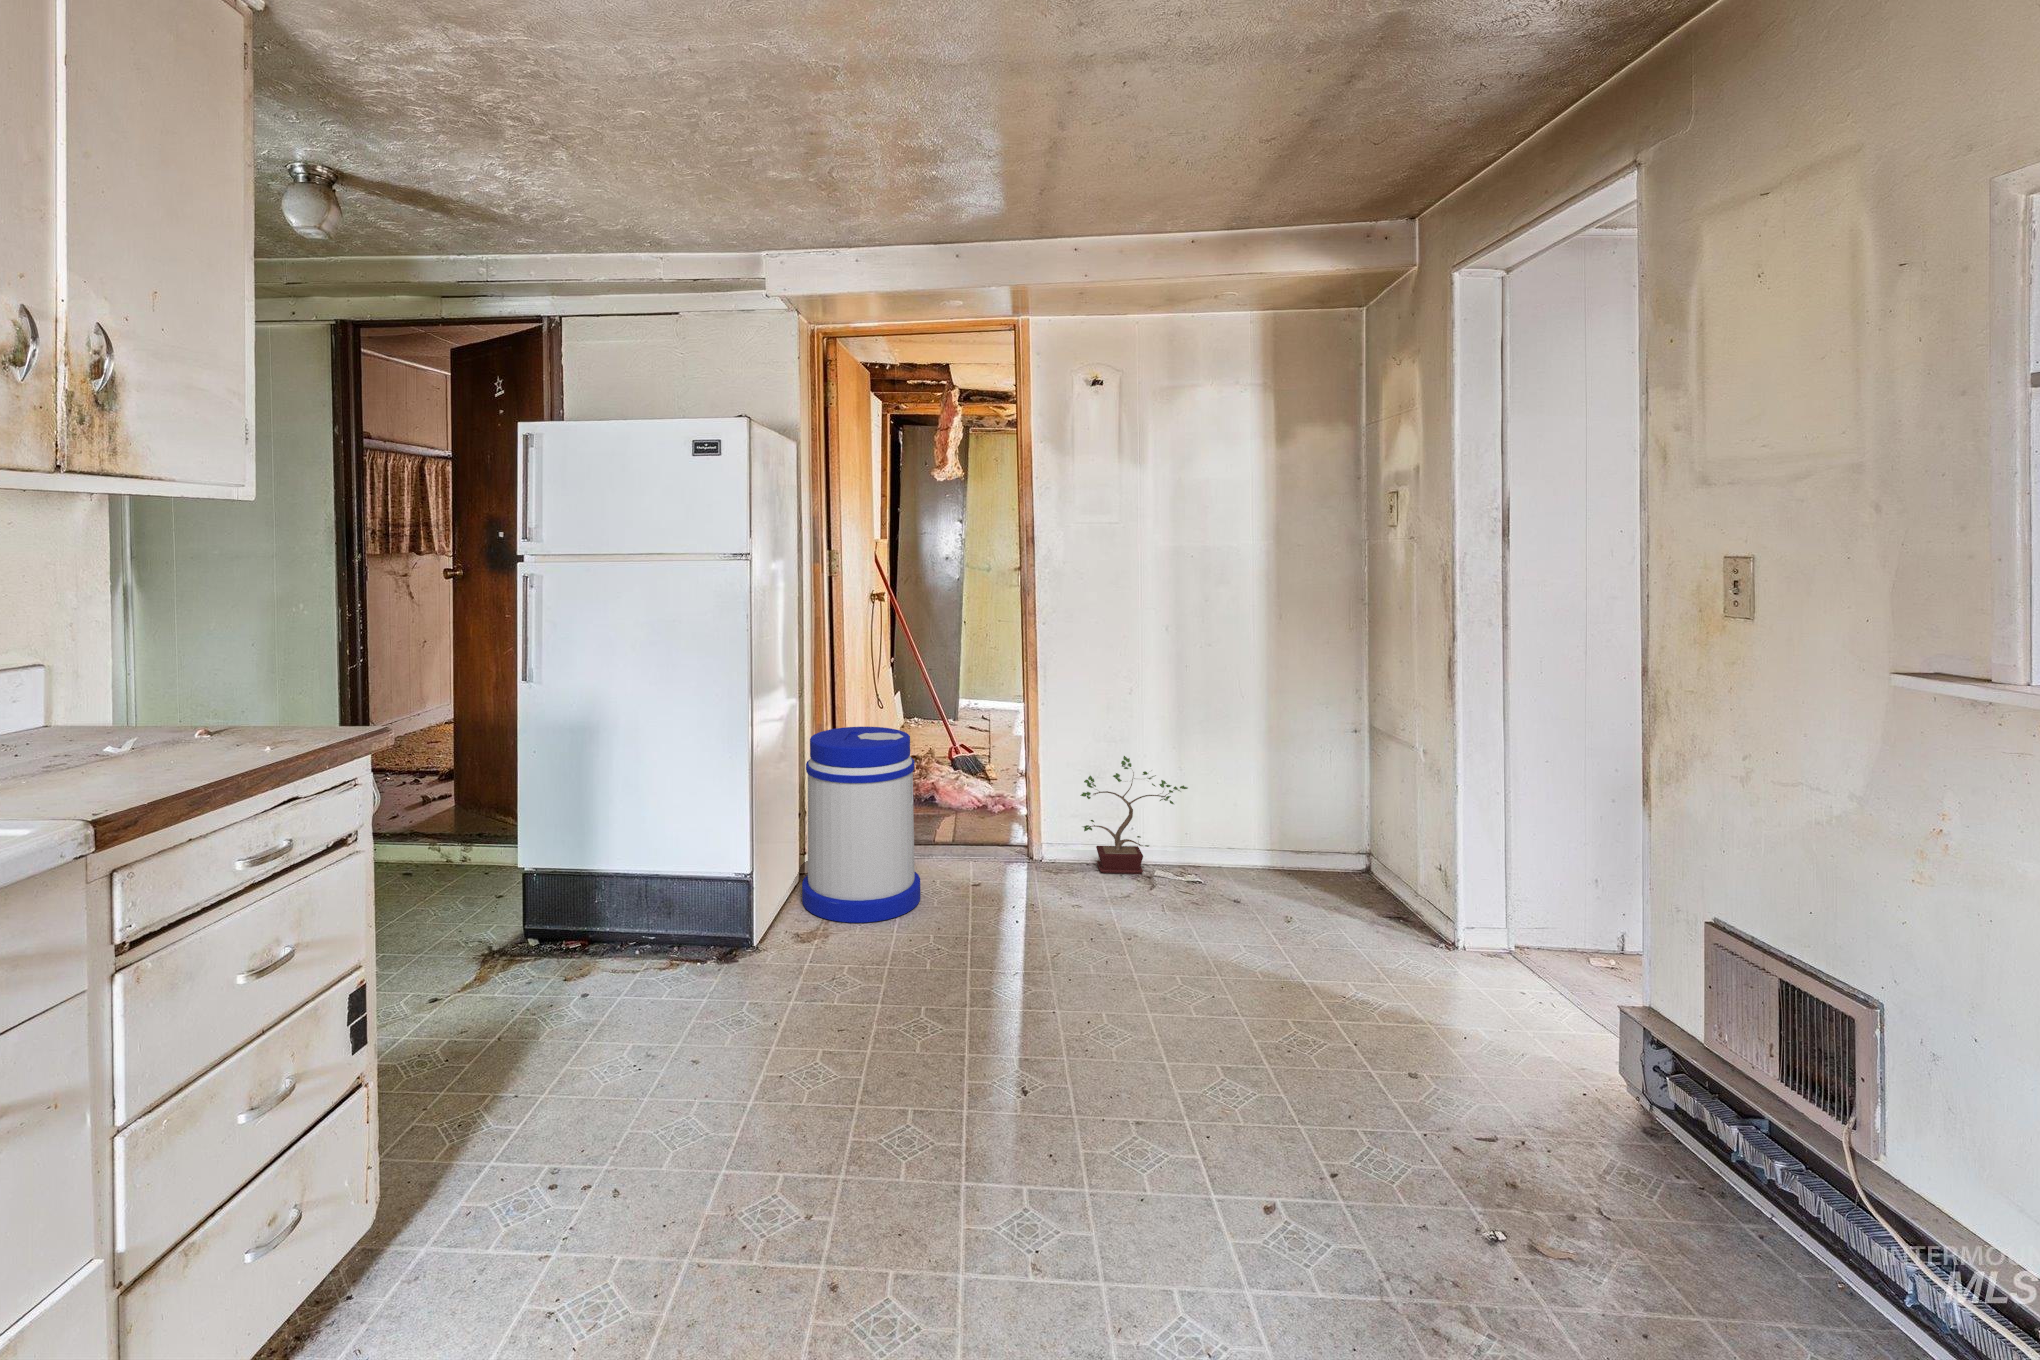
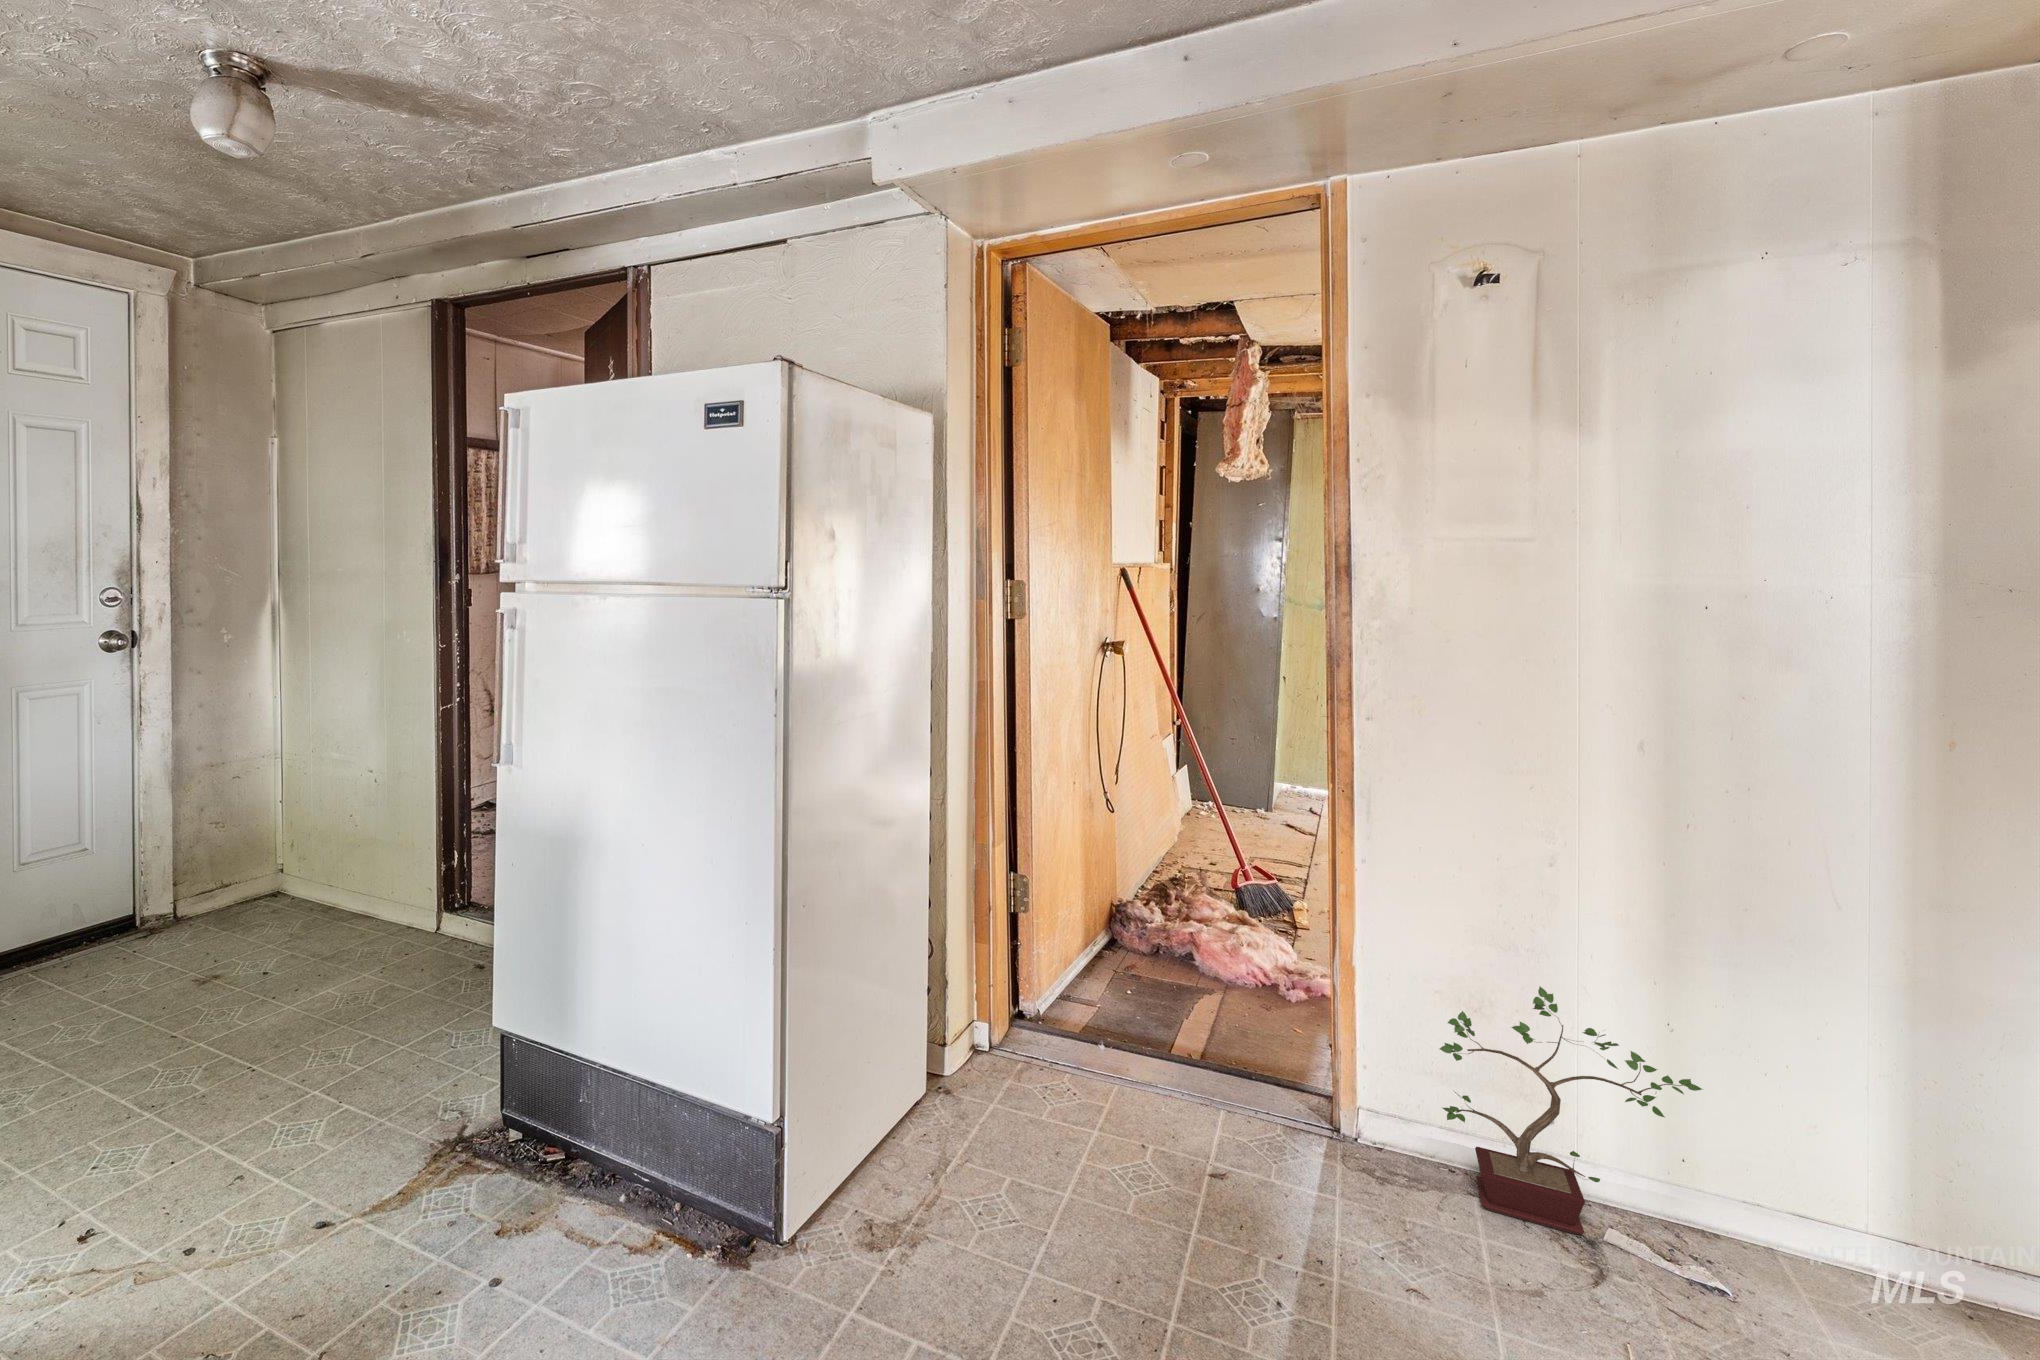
trash can: present [802,727,920,923] -> none [910,862,1109,1223]

